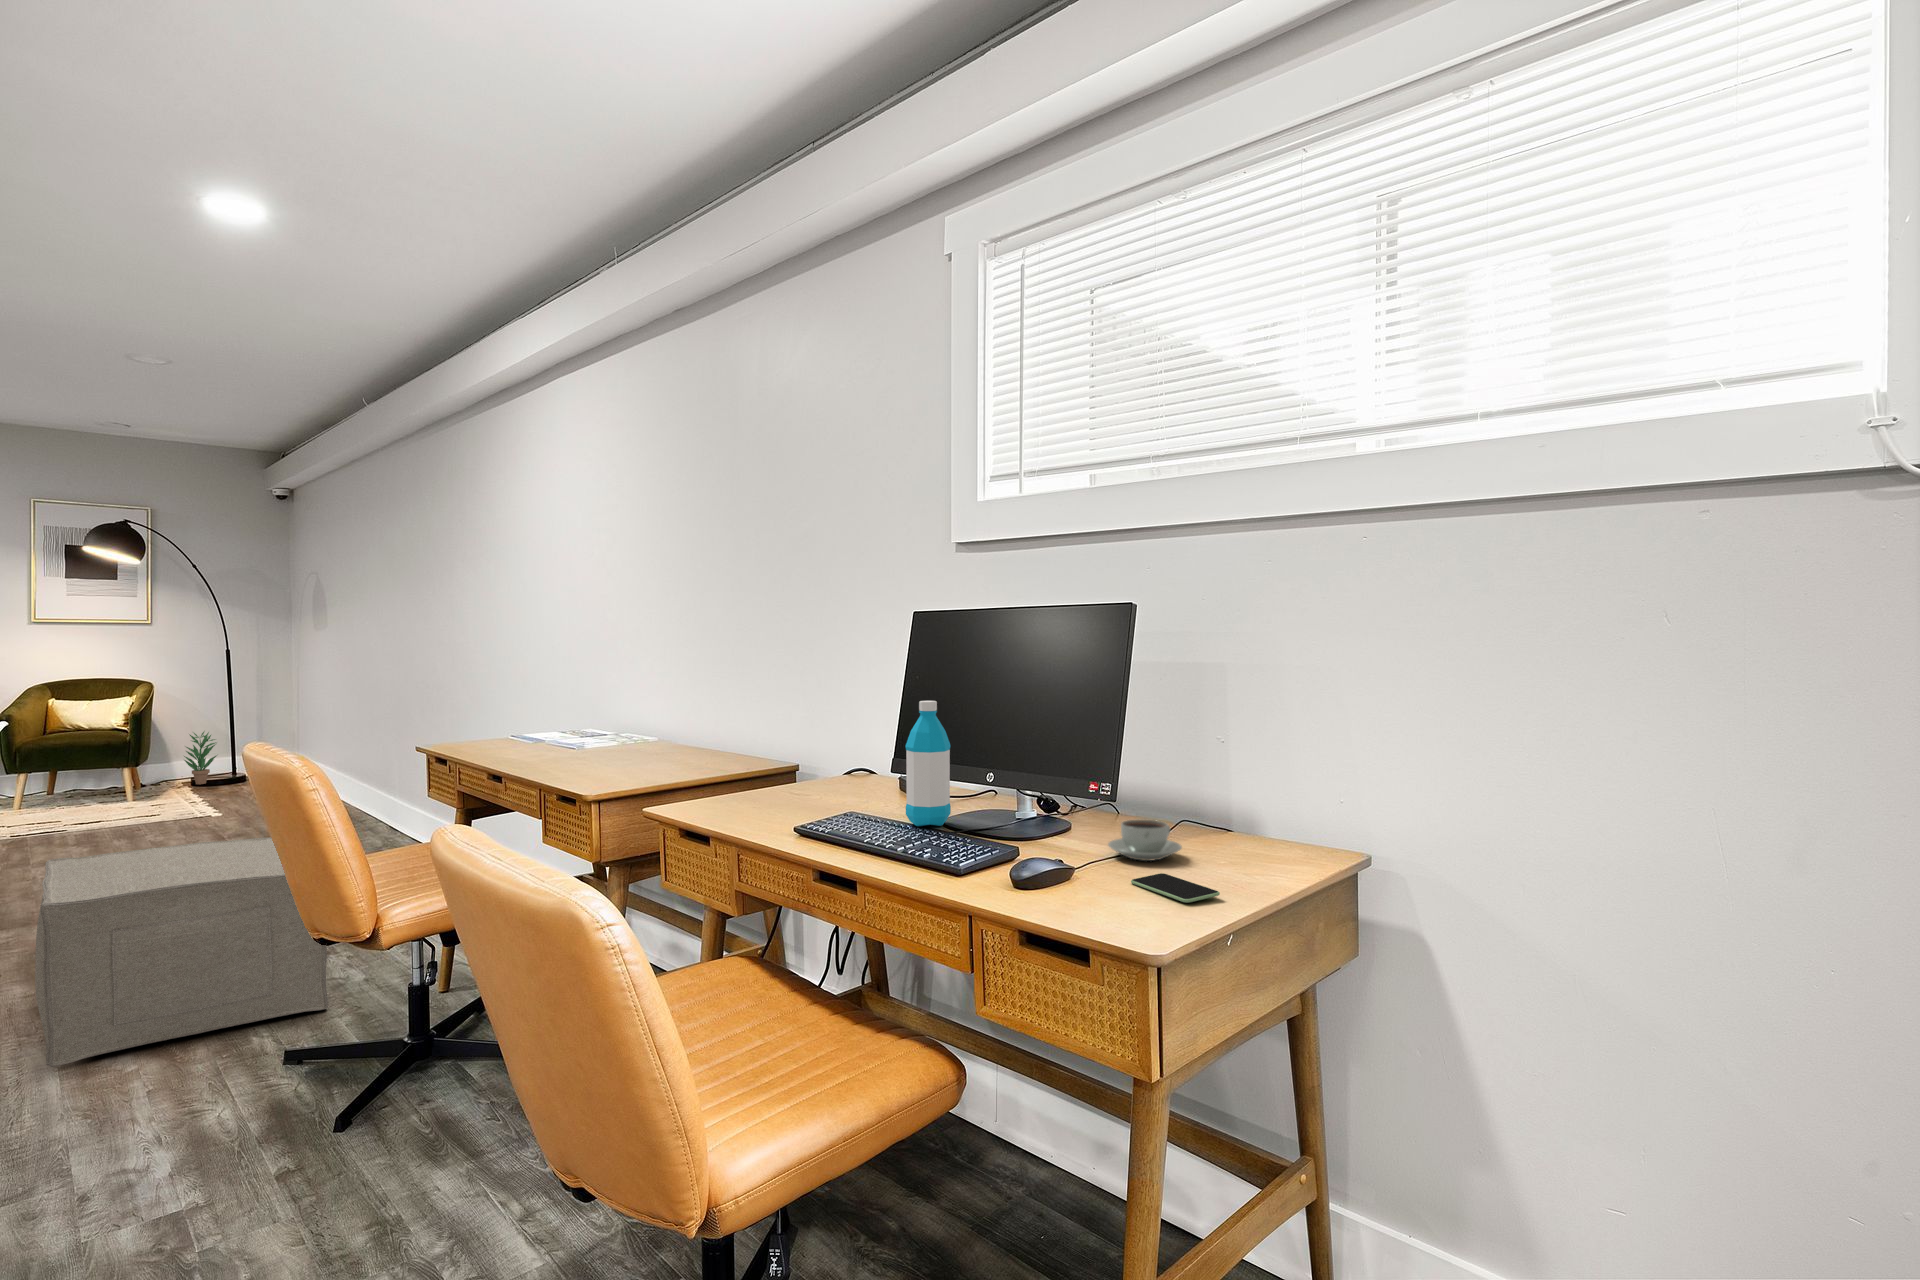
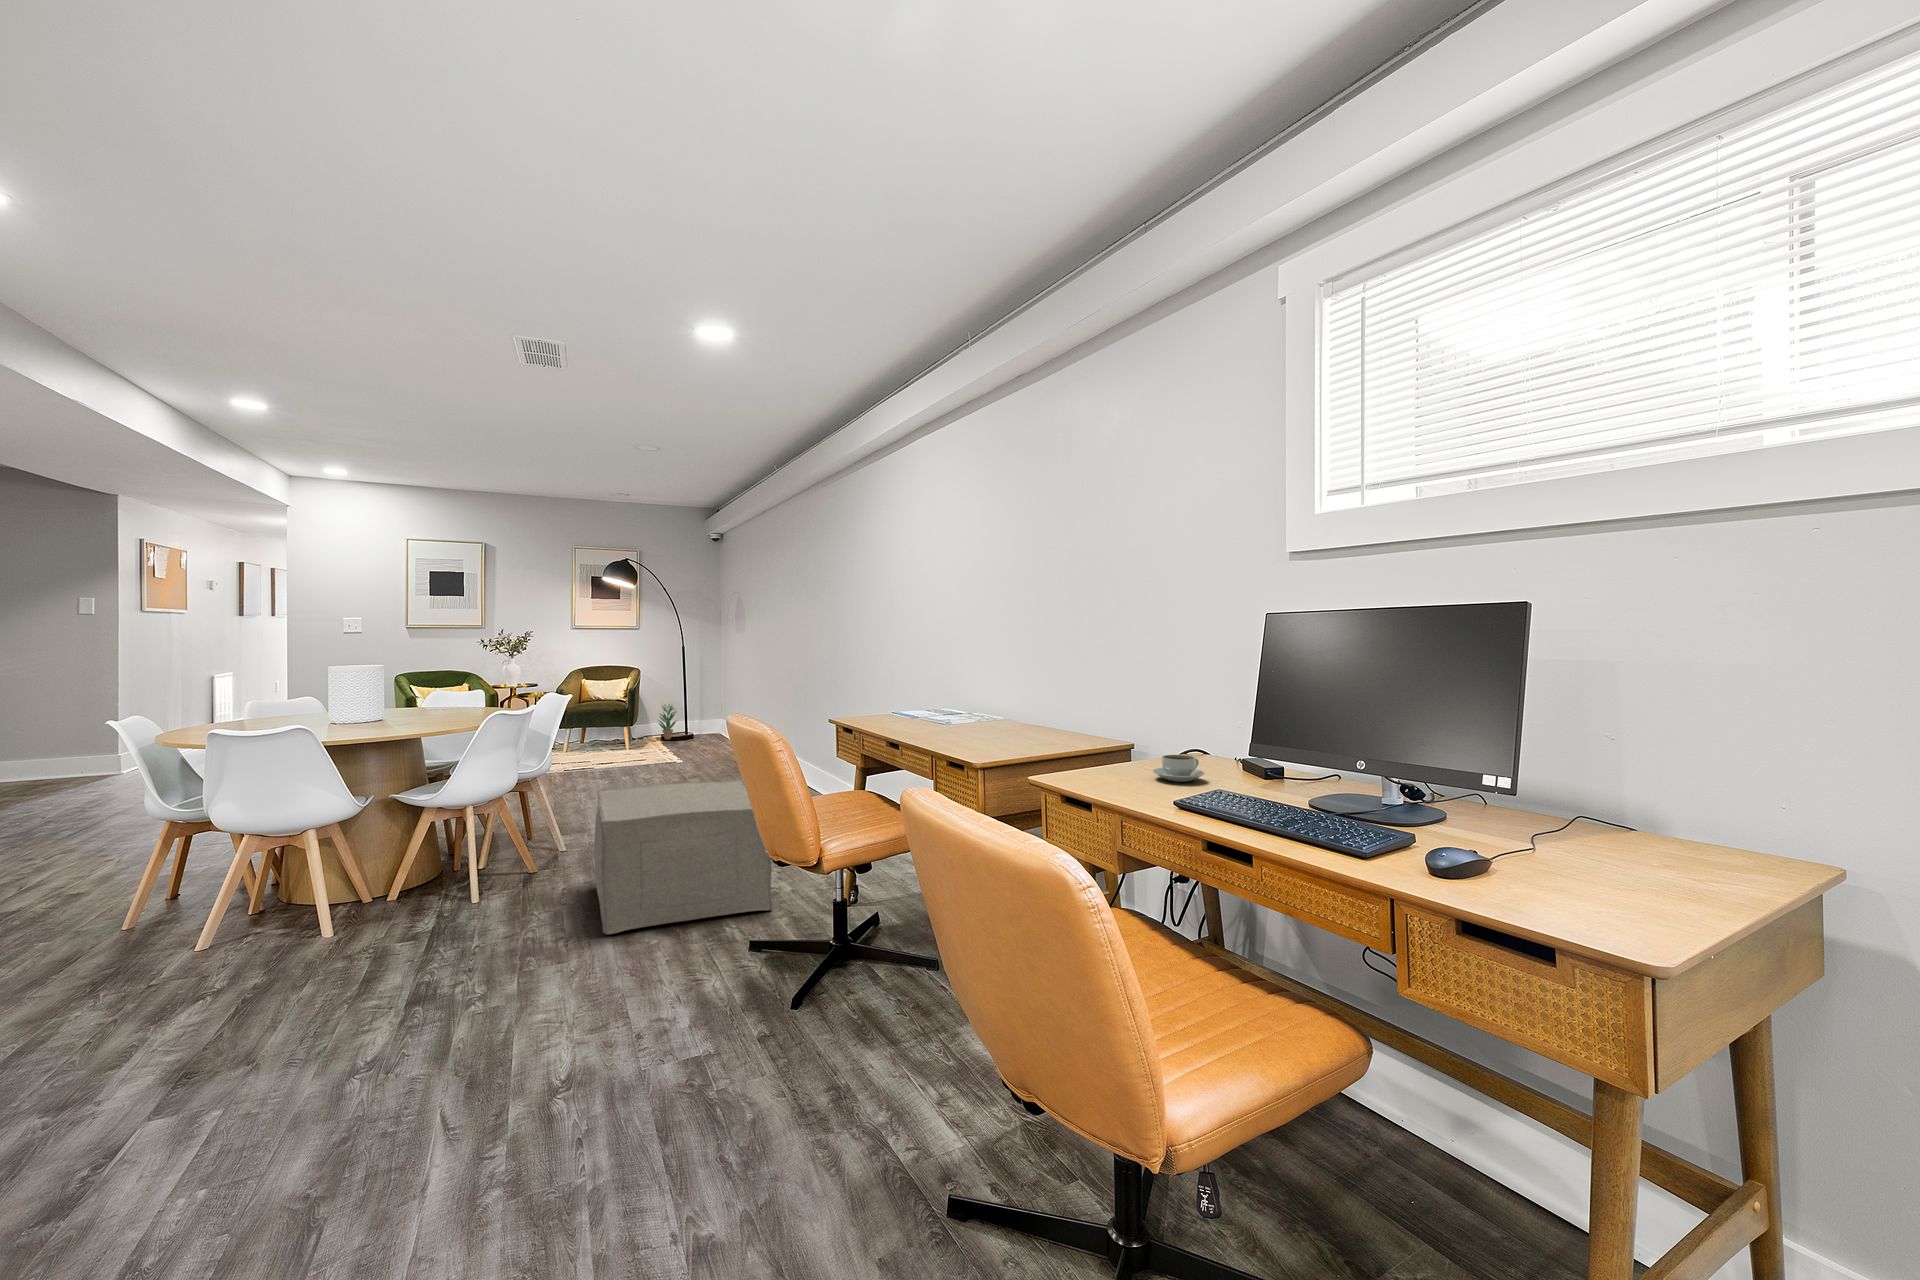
water bottle: present [905,701,951,826] -> none [1275,693,1319,807]
coffee cup: present [1108,820,1182,861] -> present [1153,755,1205,782]
smartphone: present [1131,873,1220,903] -> none [1568,873,1696,909]

